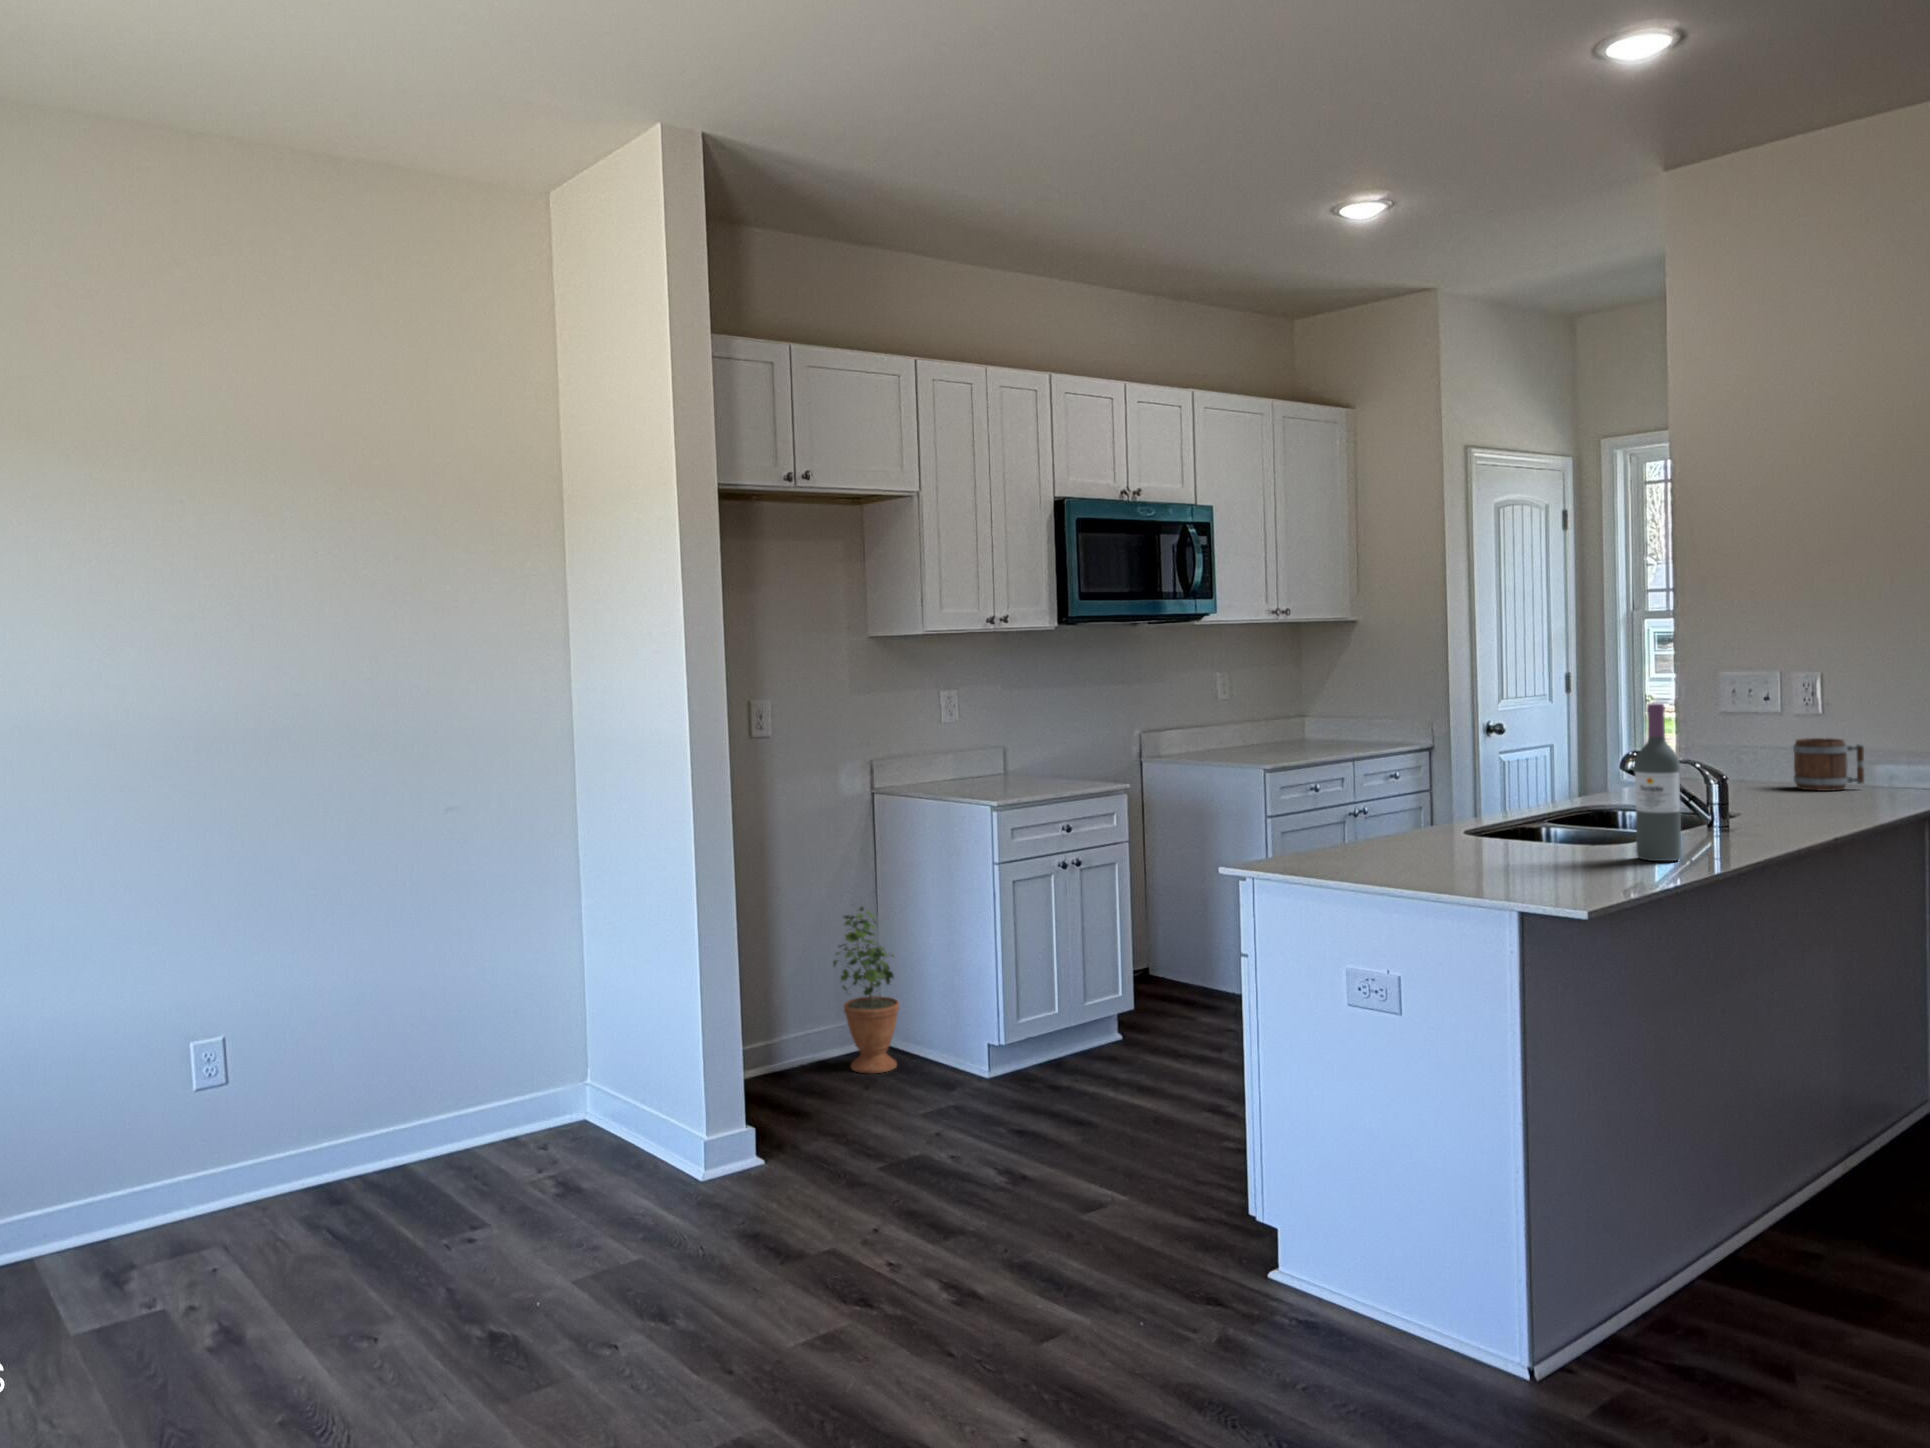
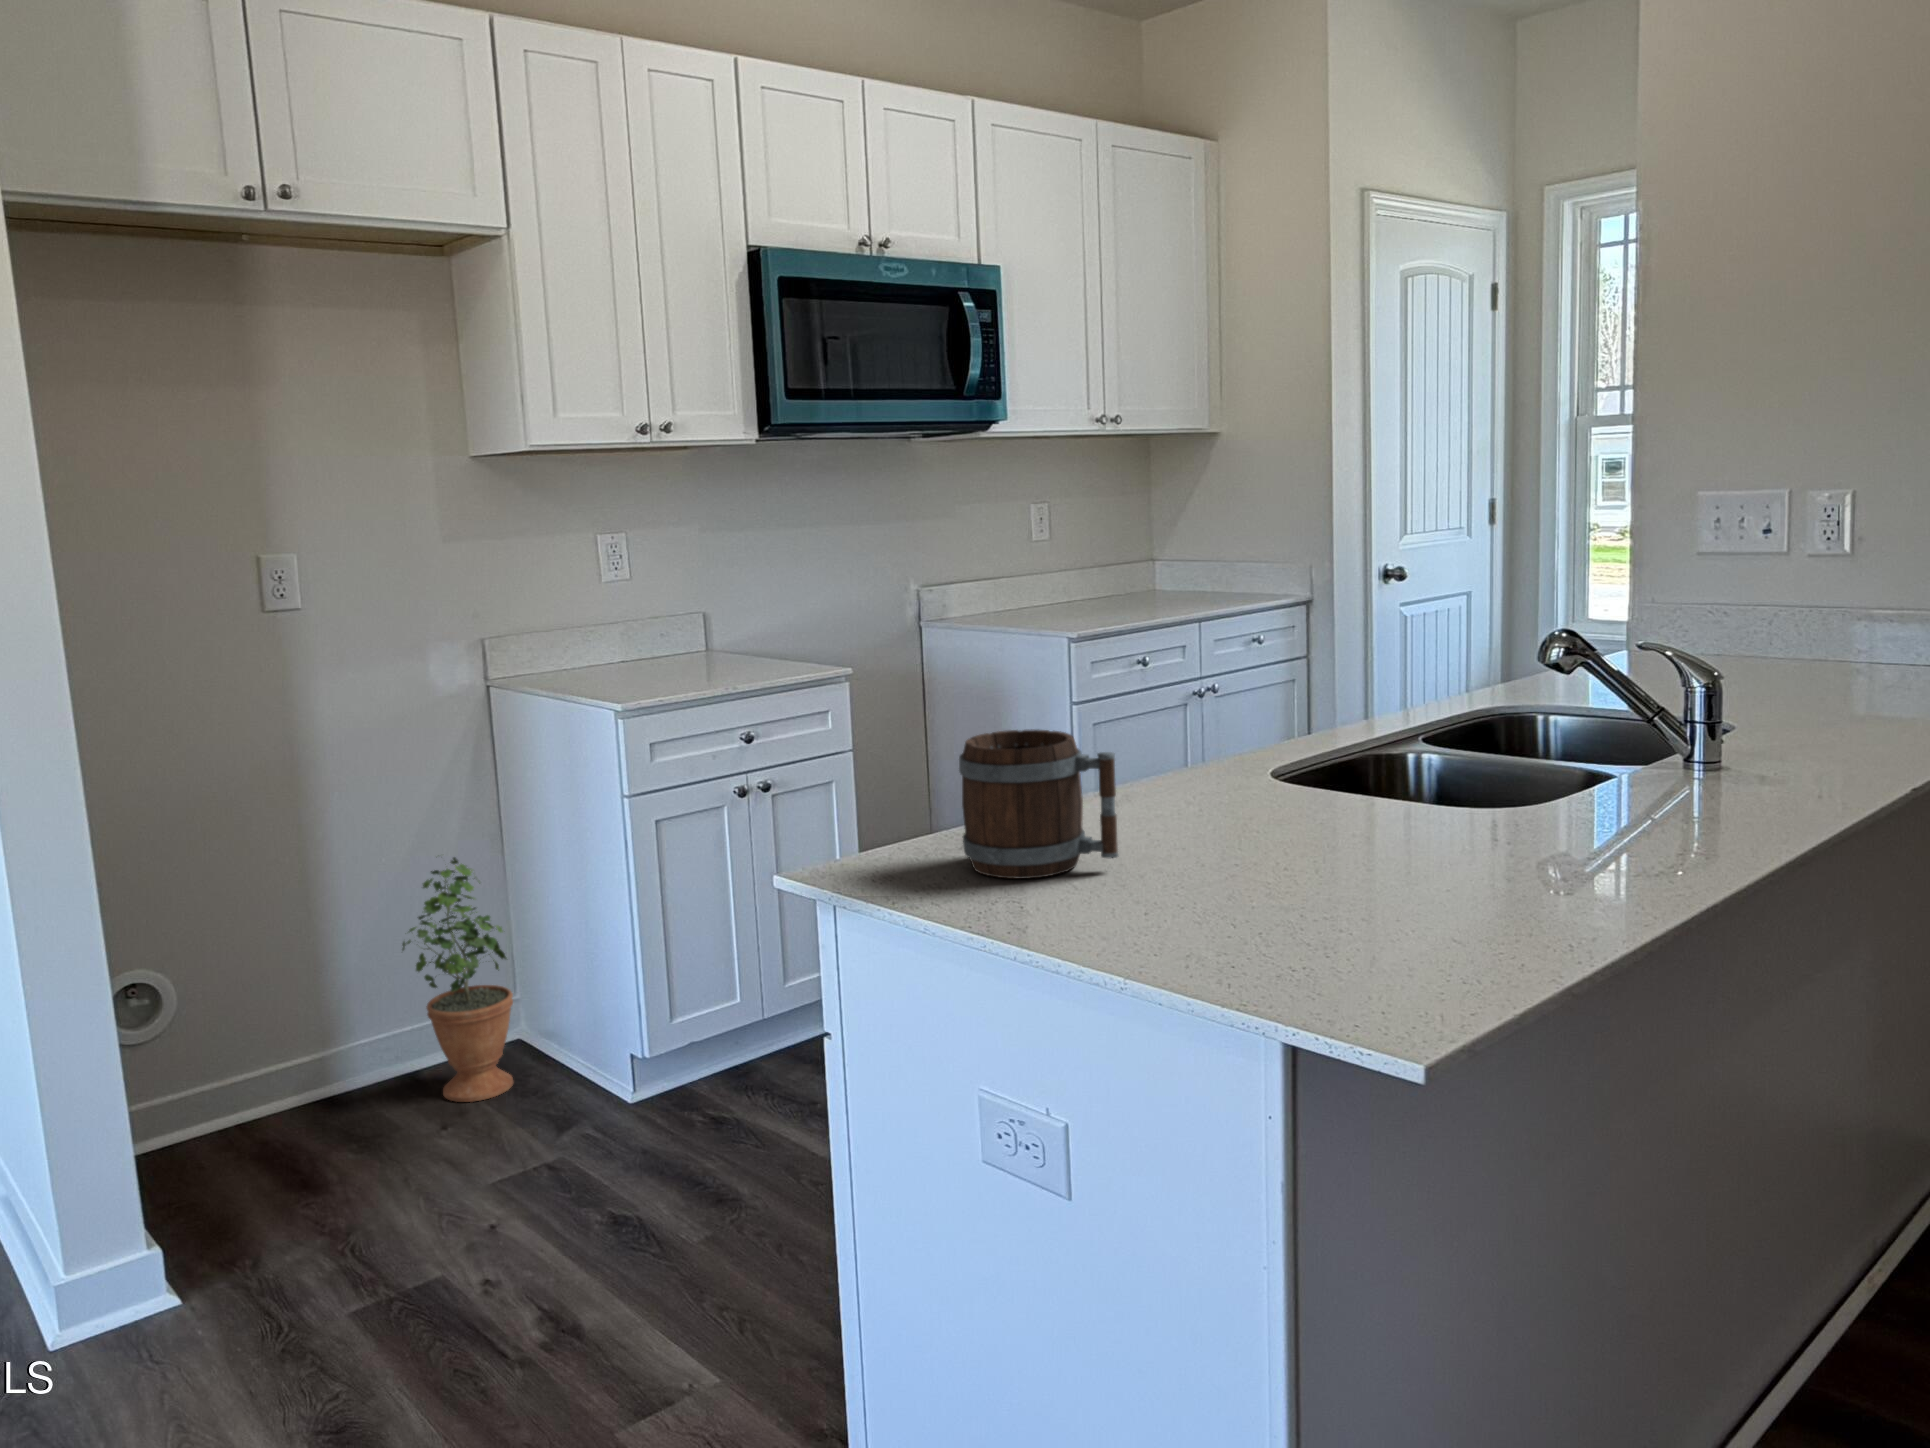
wine bottle: present [1635,703,1682,861] -> none [1556,544,1642,853]
mug: present [1793,738,1864,791] -> present [959,729,1118,879]

